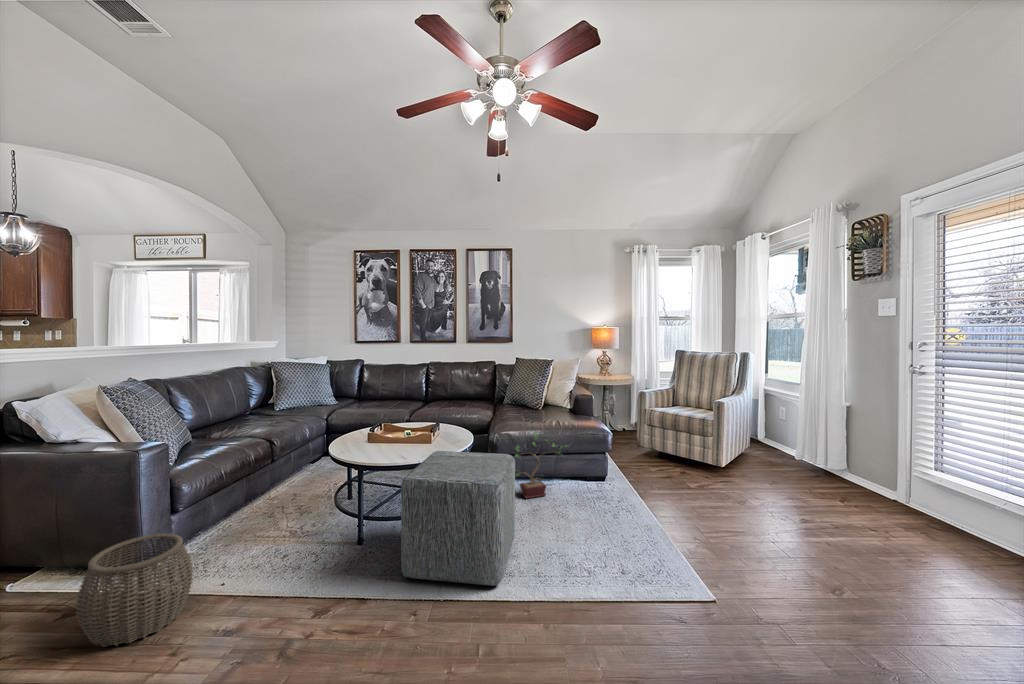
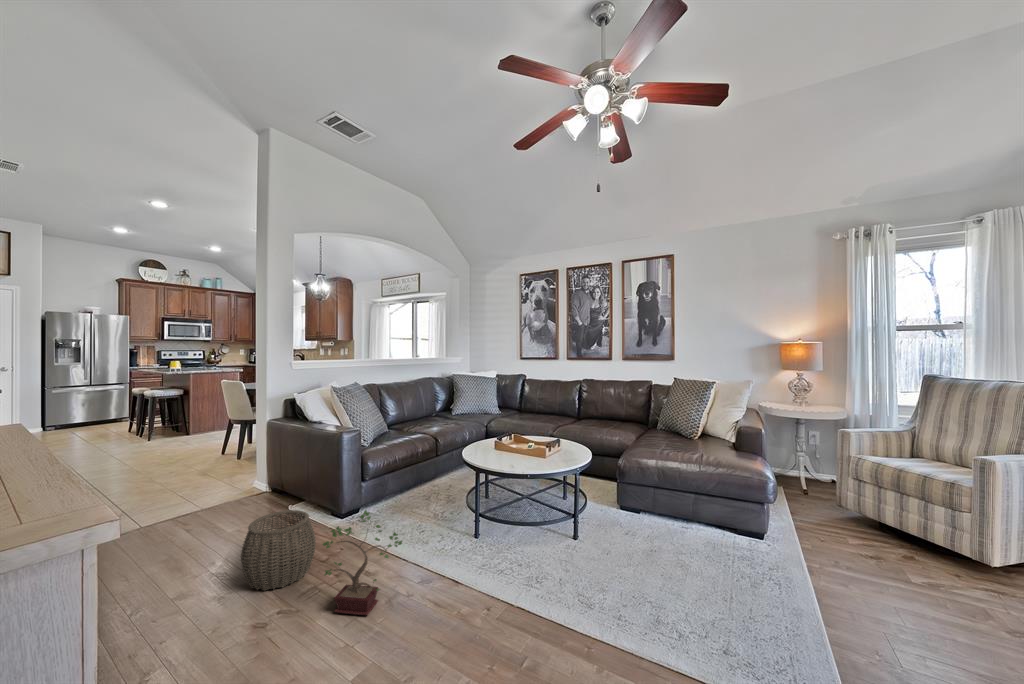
potted plant: present [515,432,566,499] -> present [323,510,402,615]
ottoman: present [401,451,515,586] -> none [459,476,594,640]

